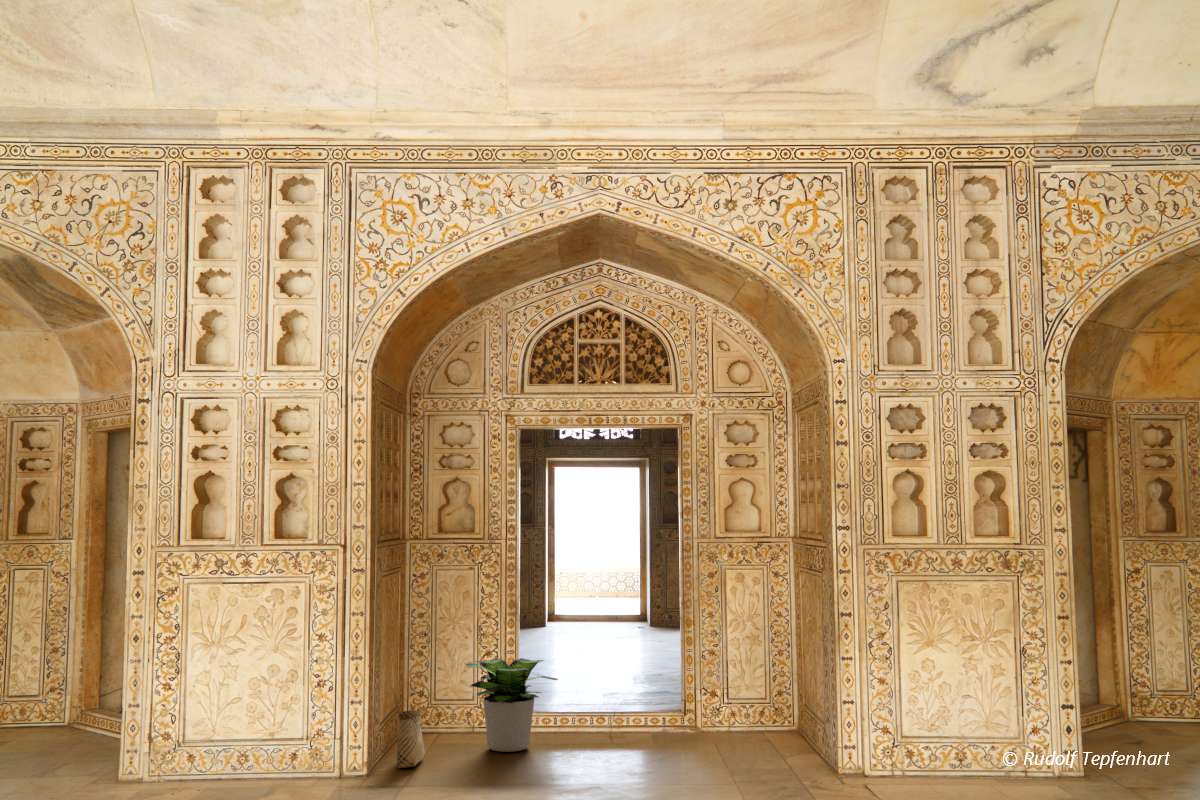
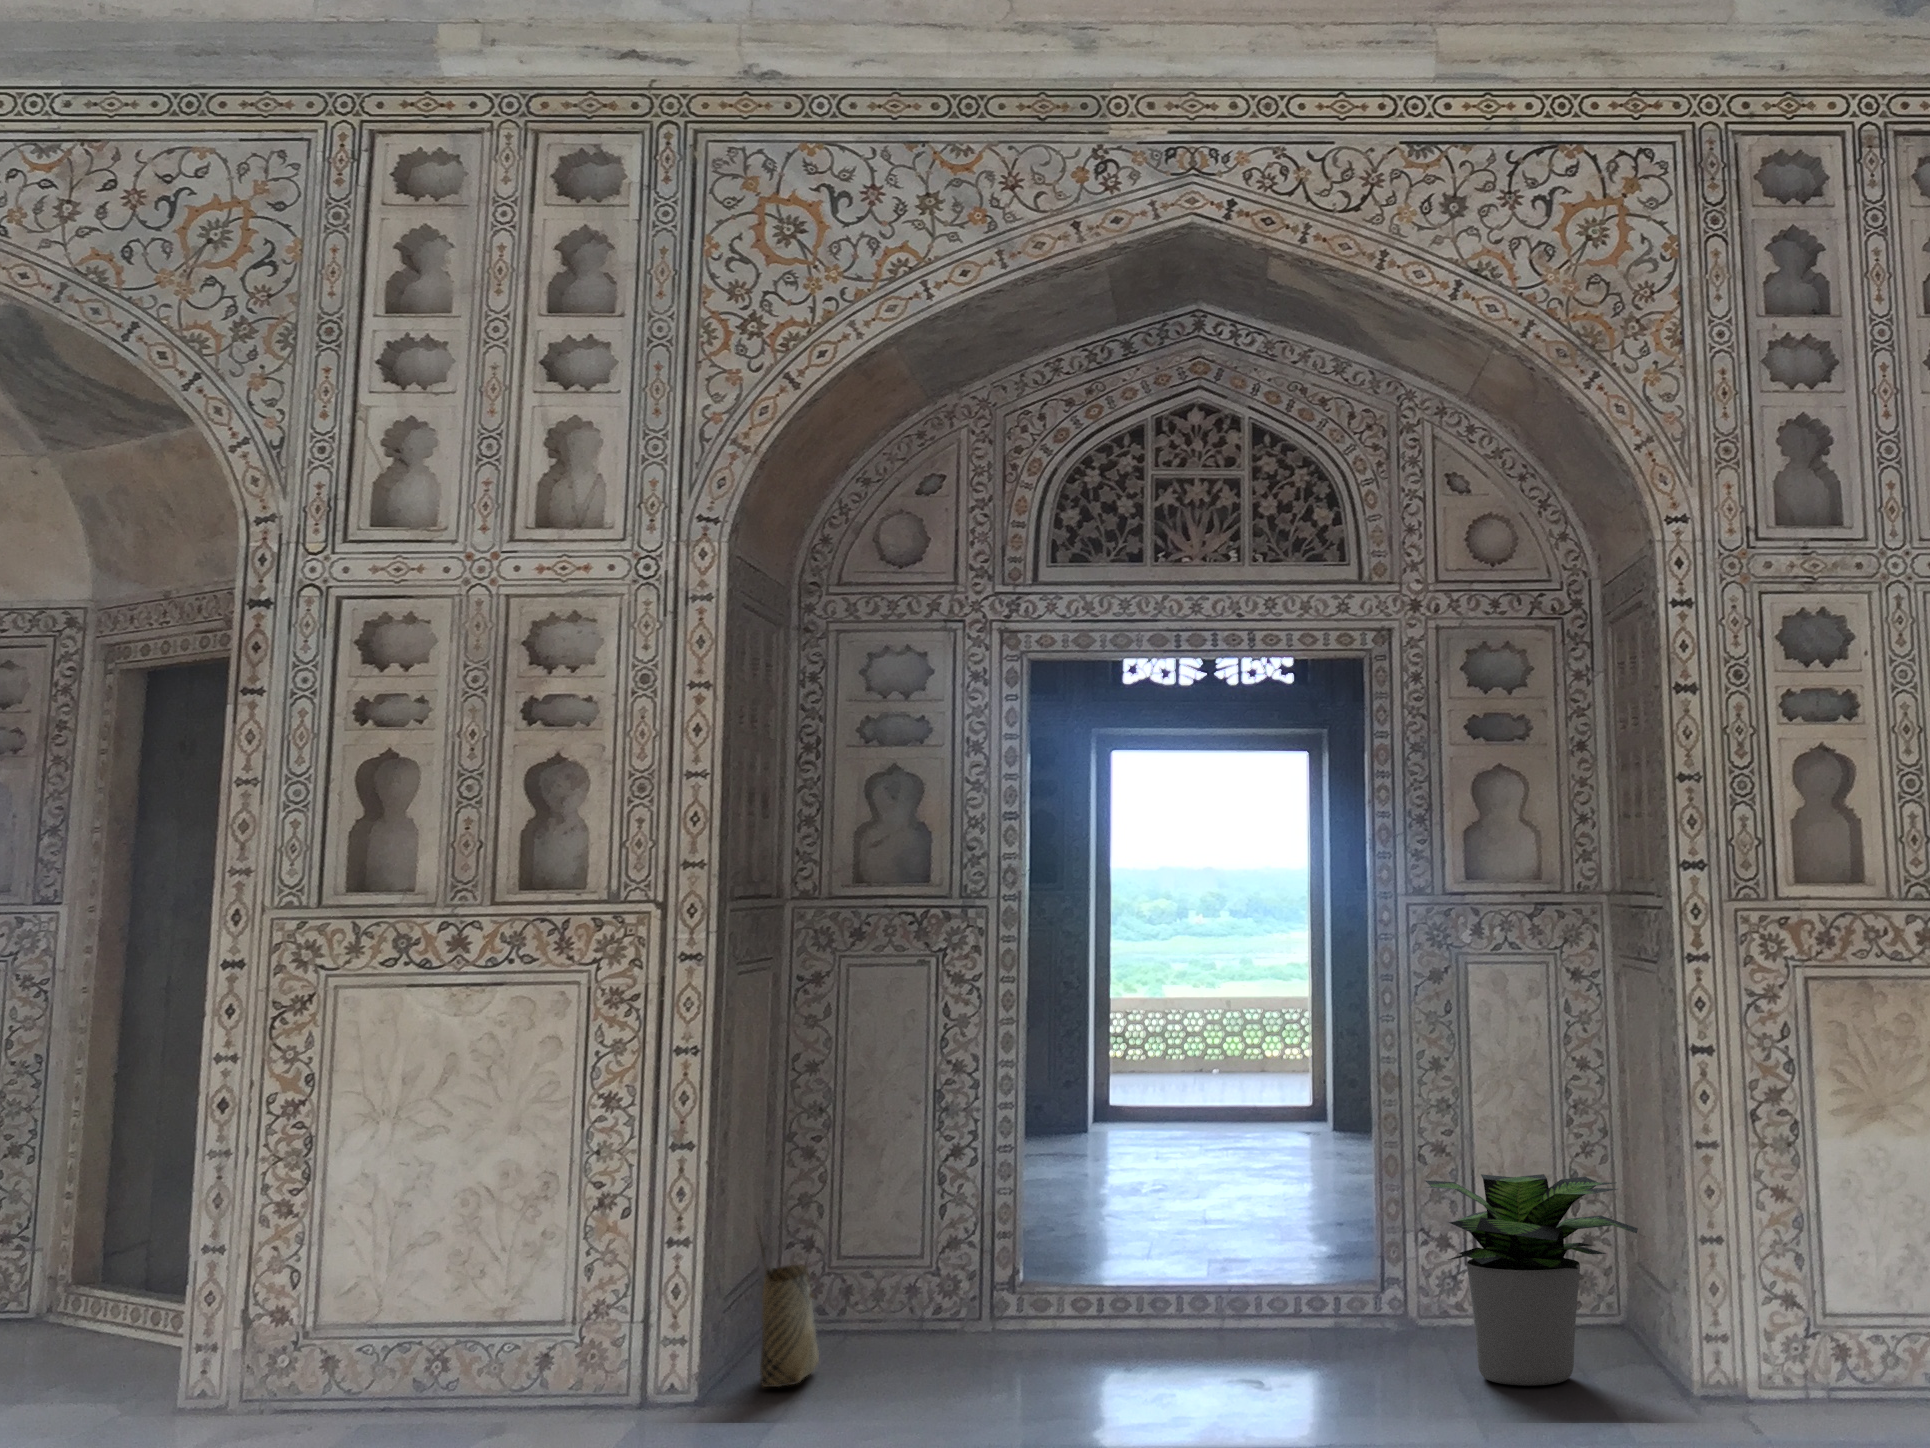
potted plant: present [465,658,558,752] -> present [1425,1174,1638,1386]

